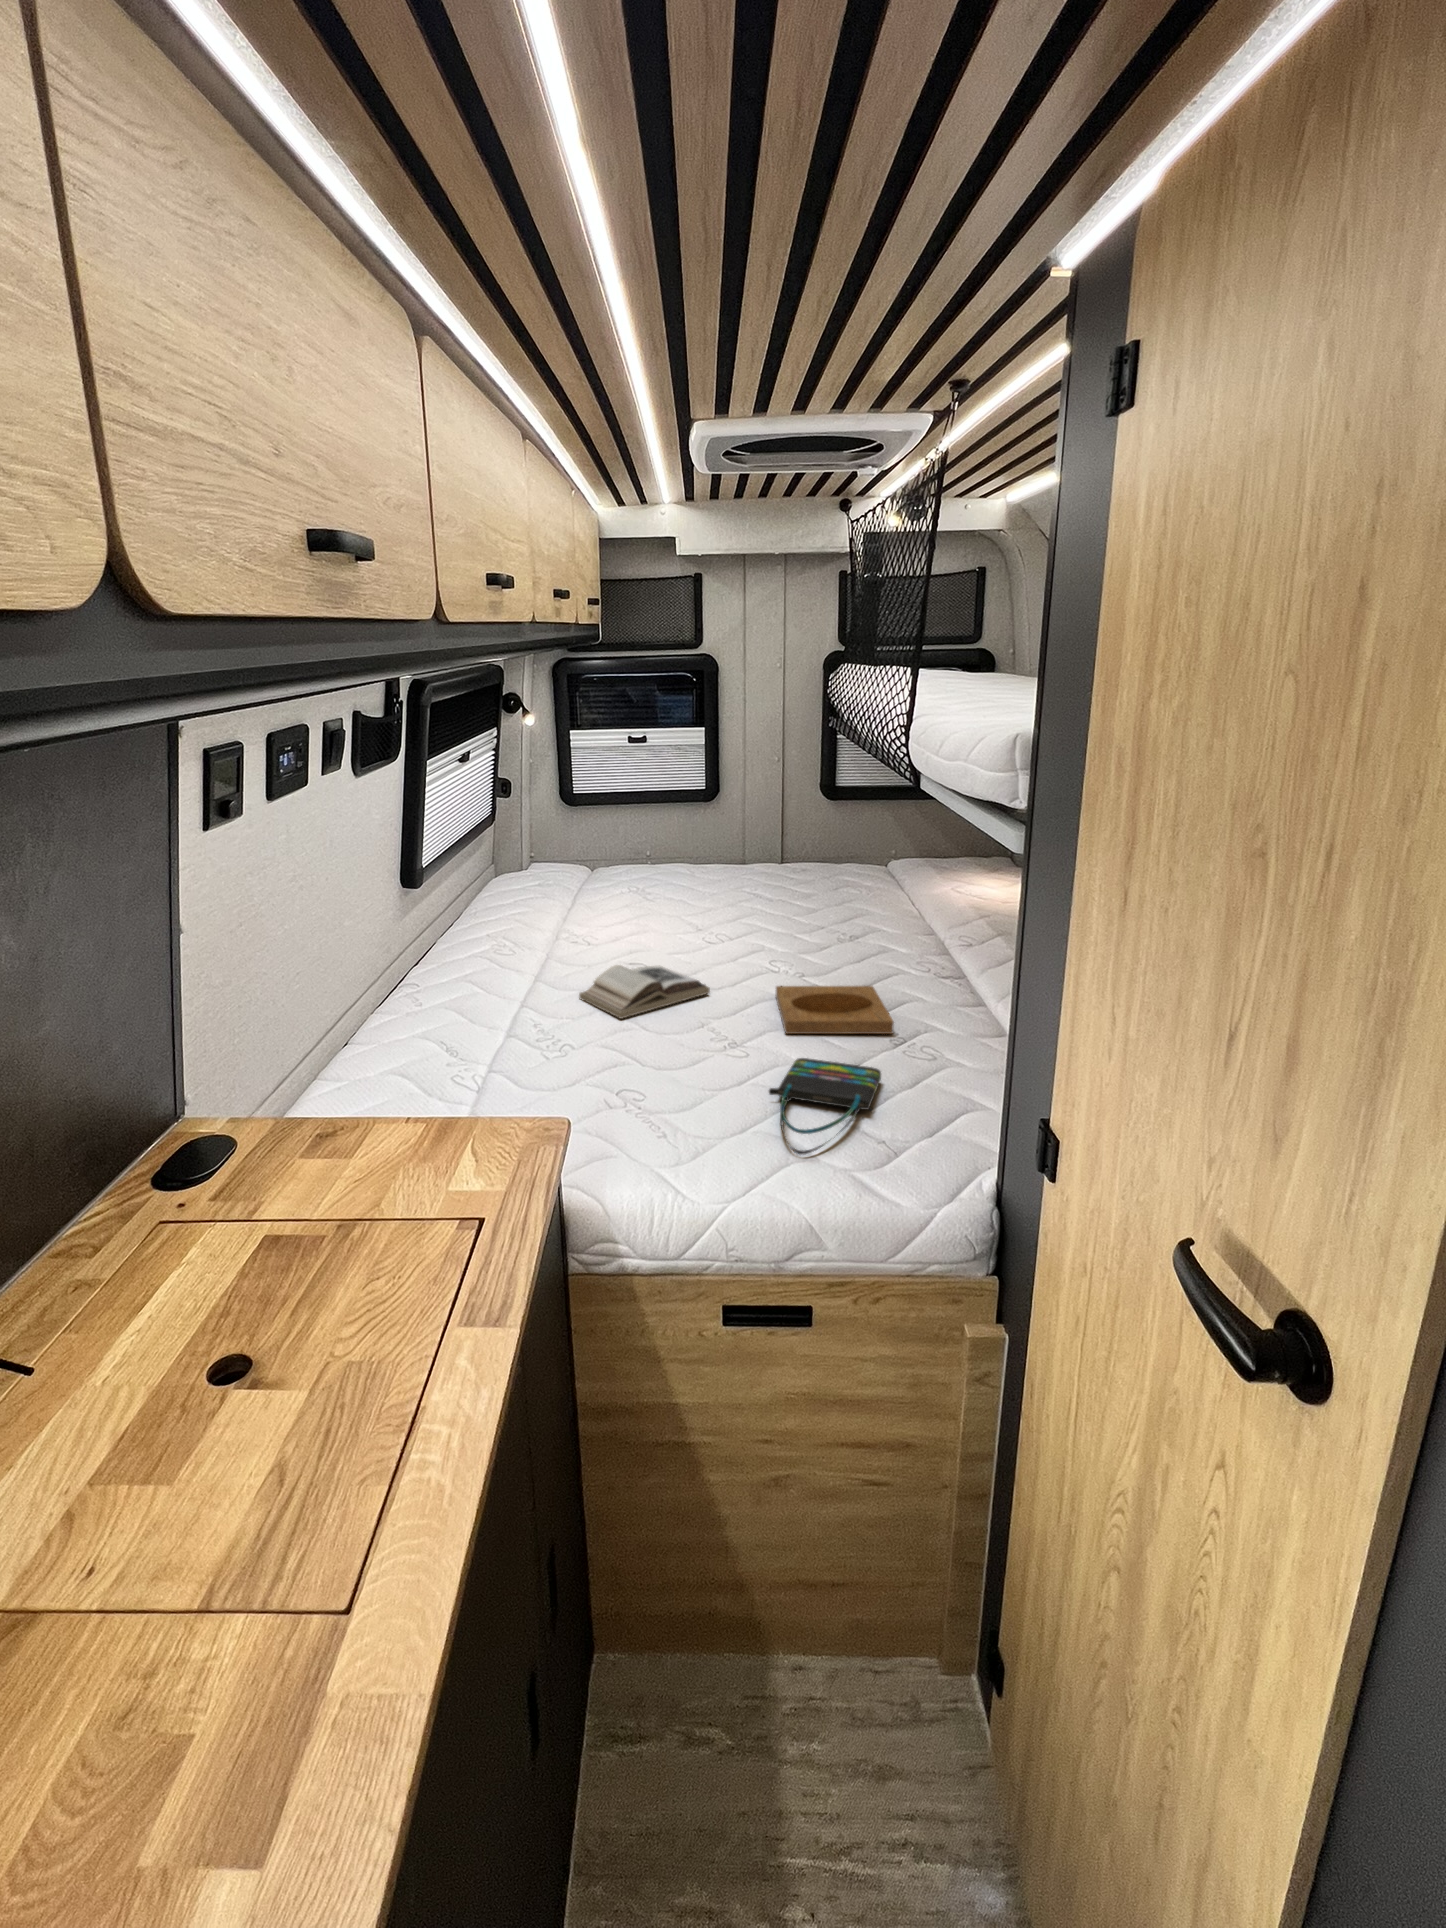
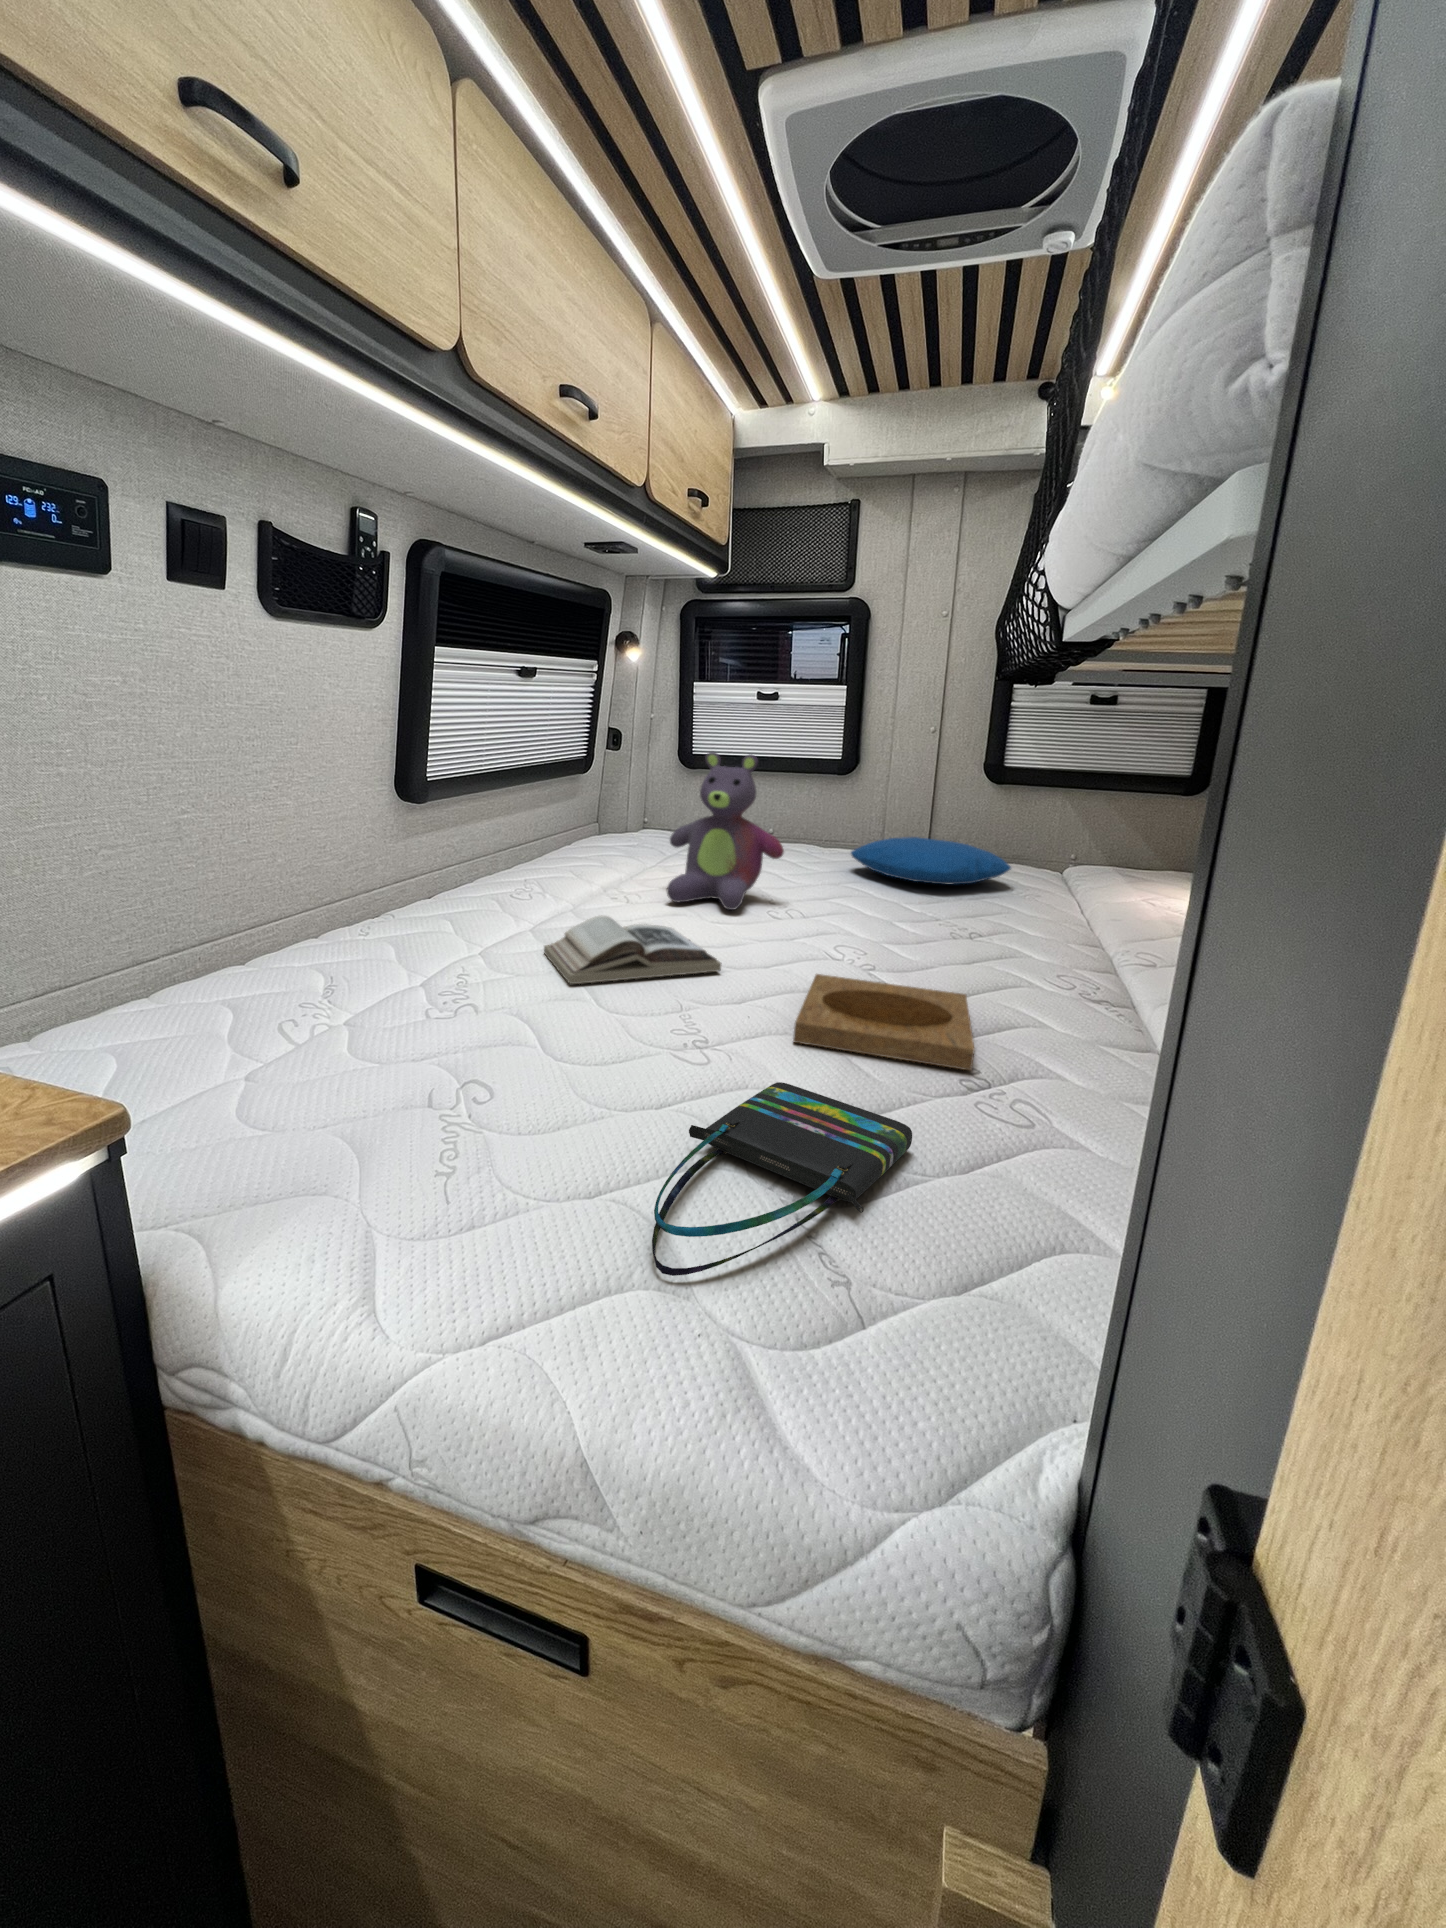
stuffed bear: none [616,820,709,942] -> present [667,752,784,910]
pillow: none [739,858,861,896] -> present [851,837,1011,884]

